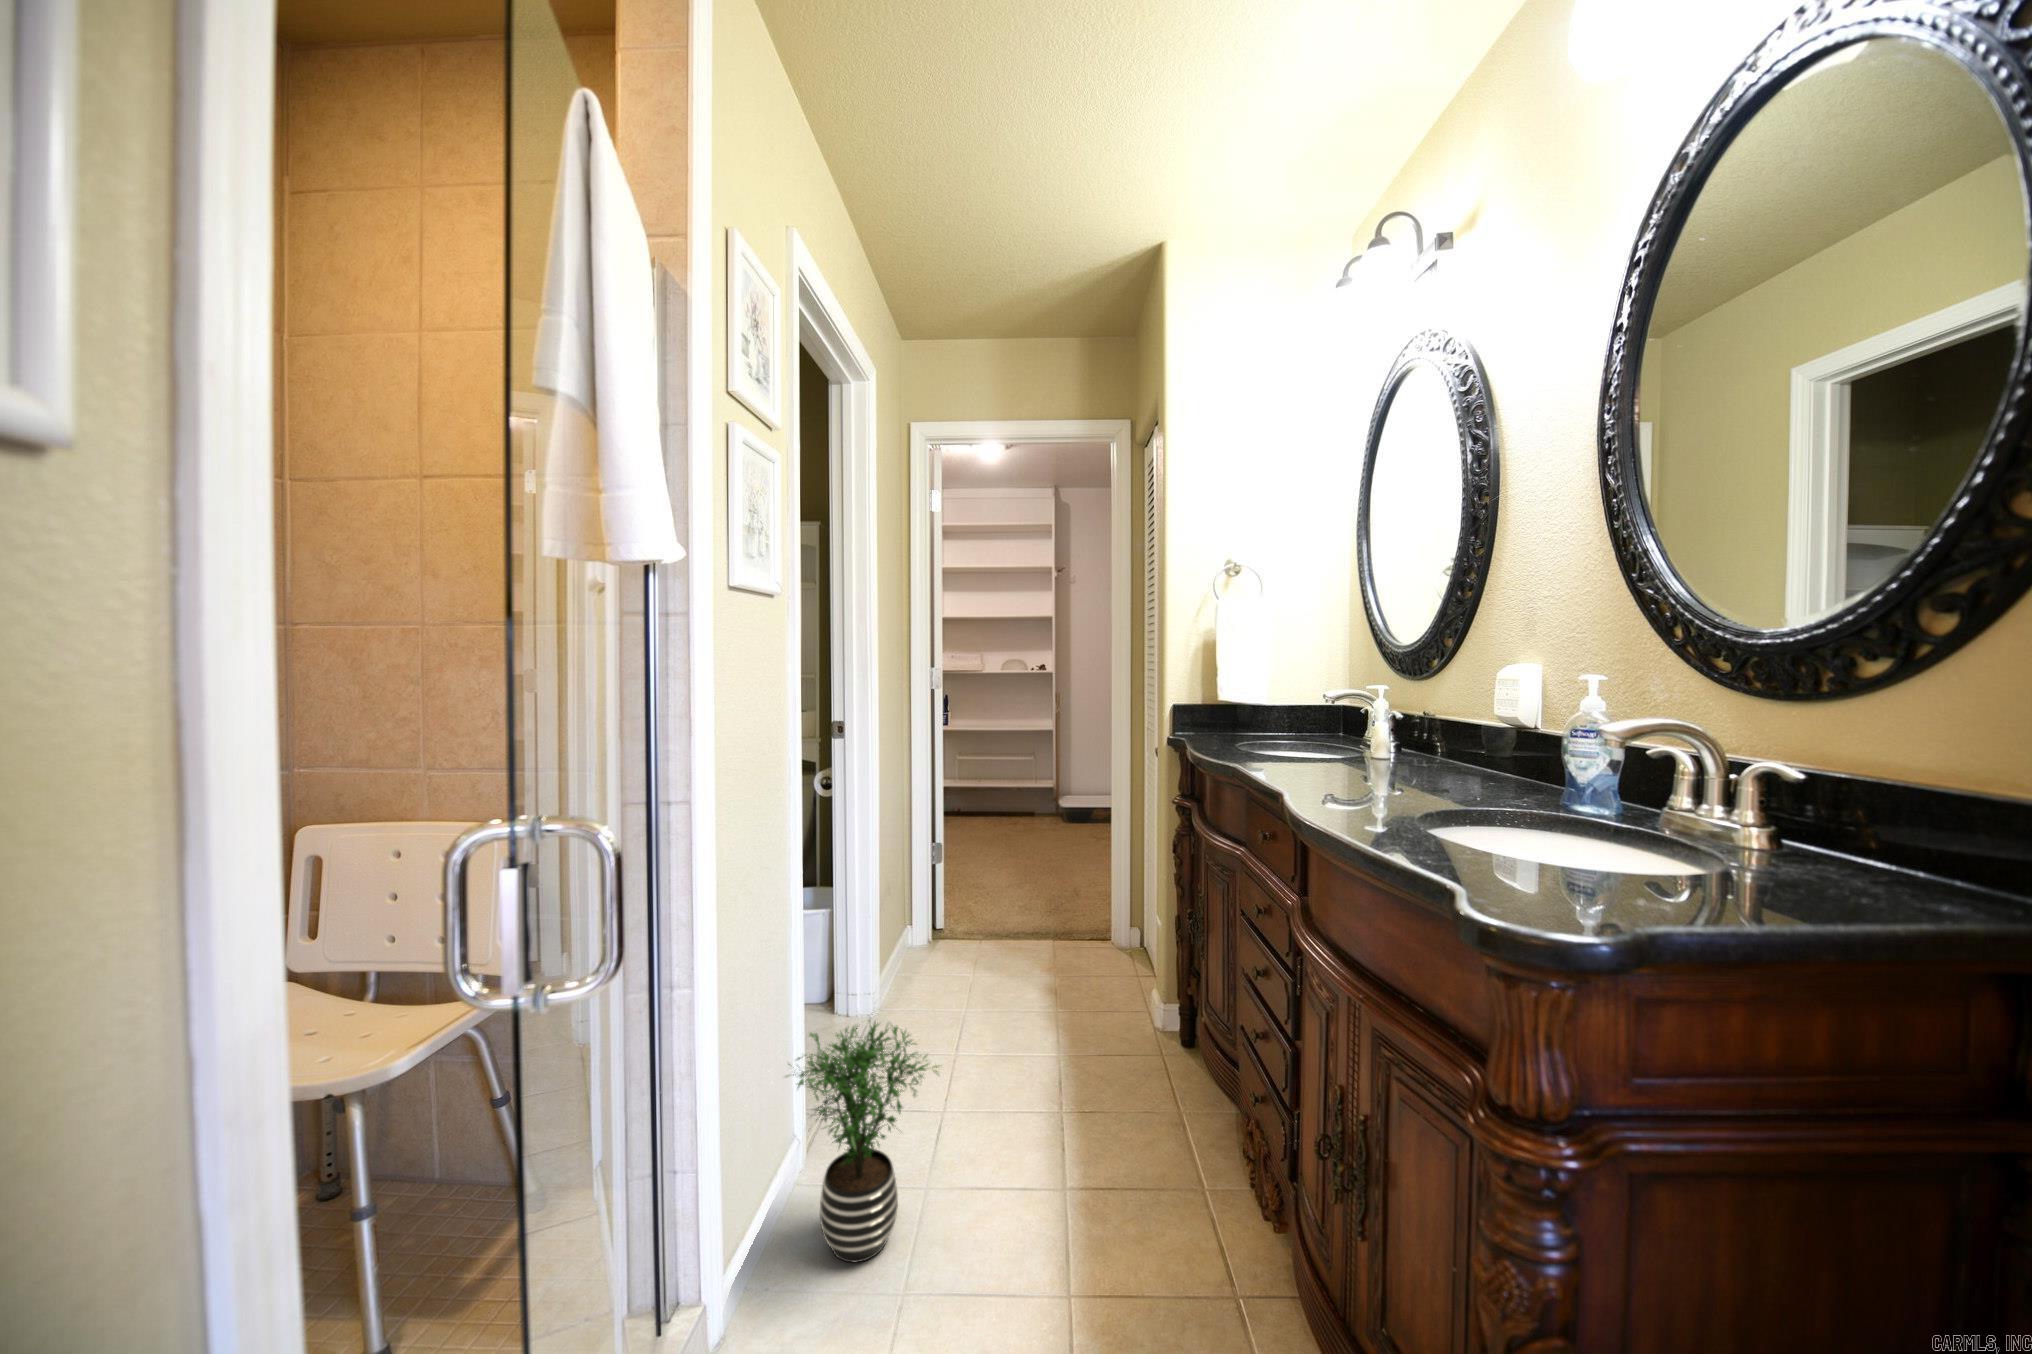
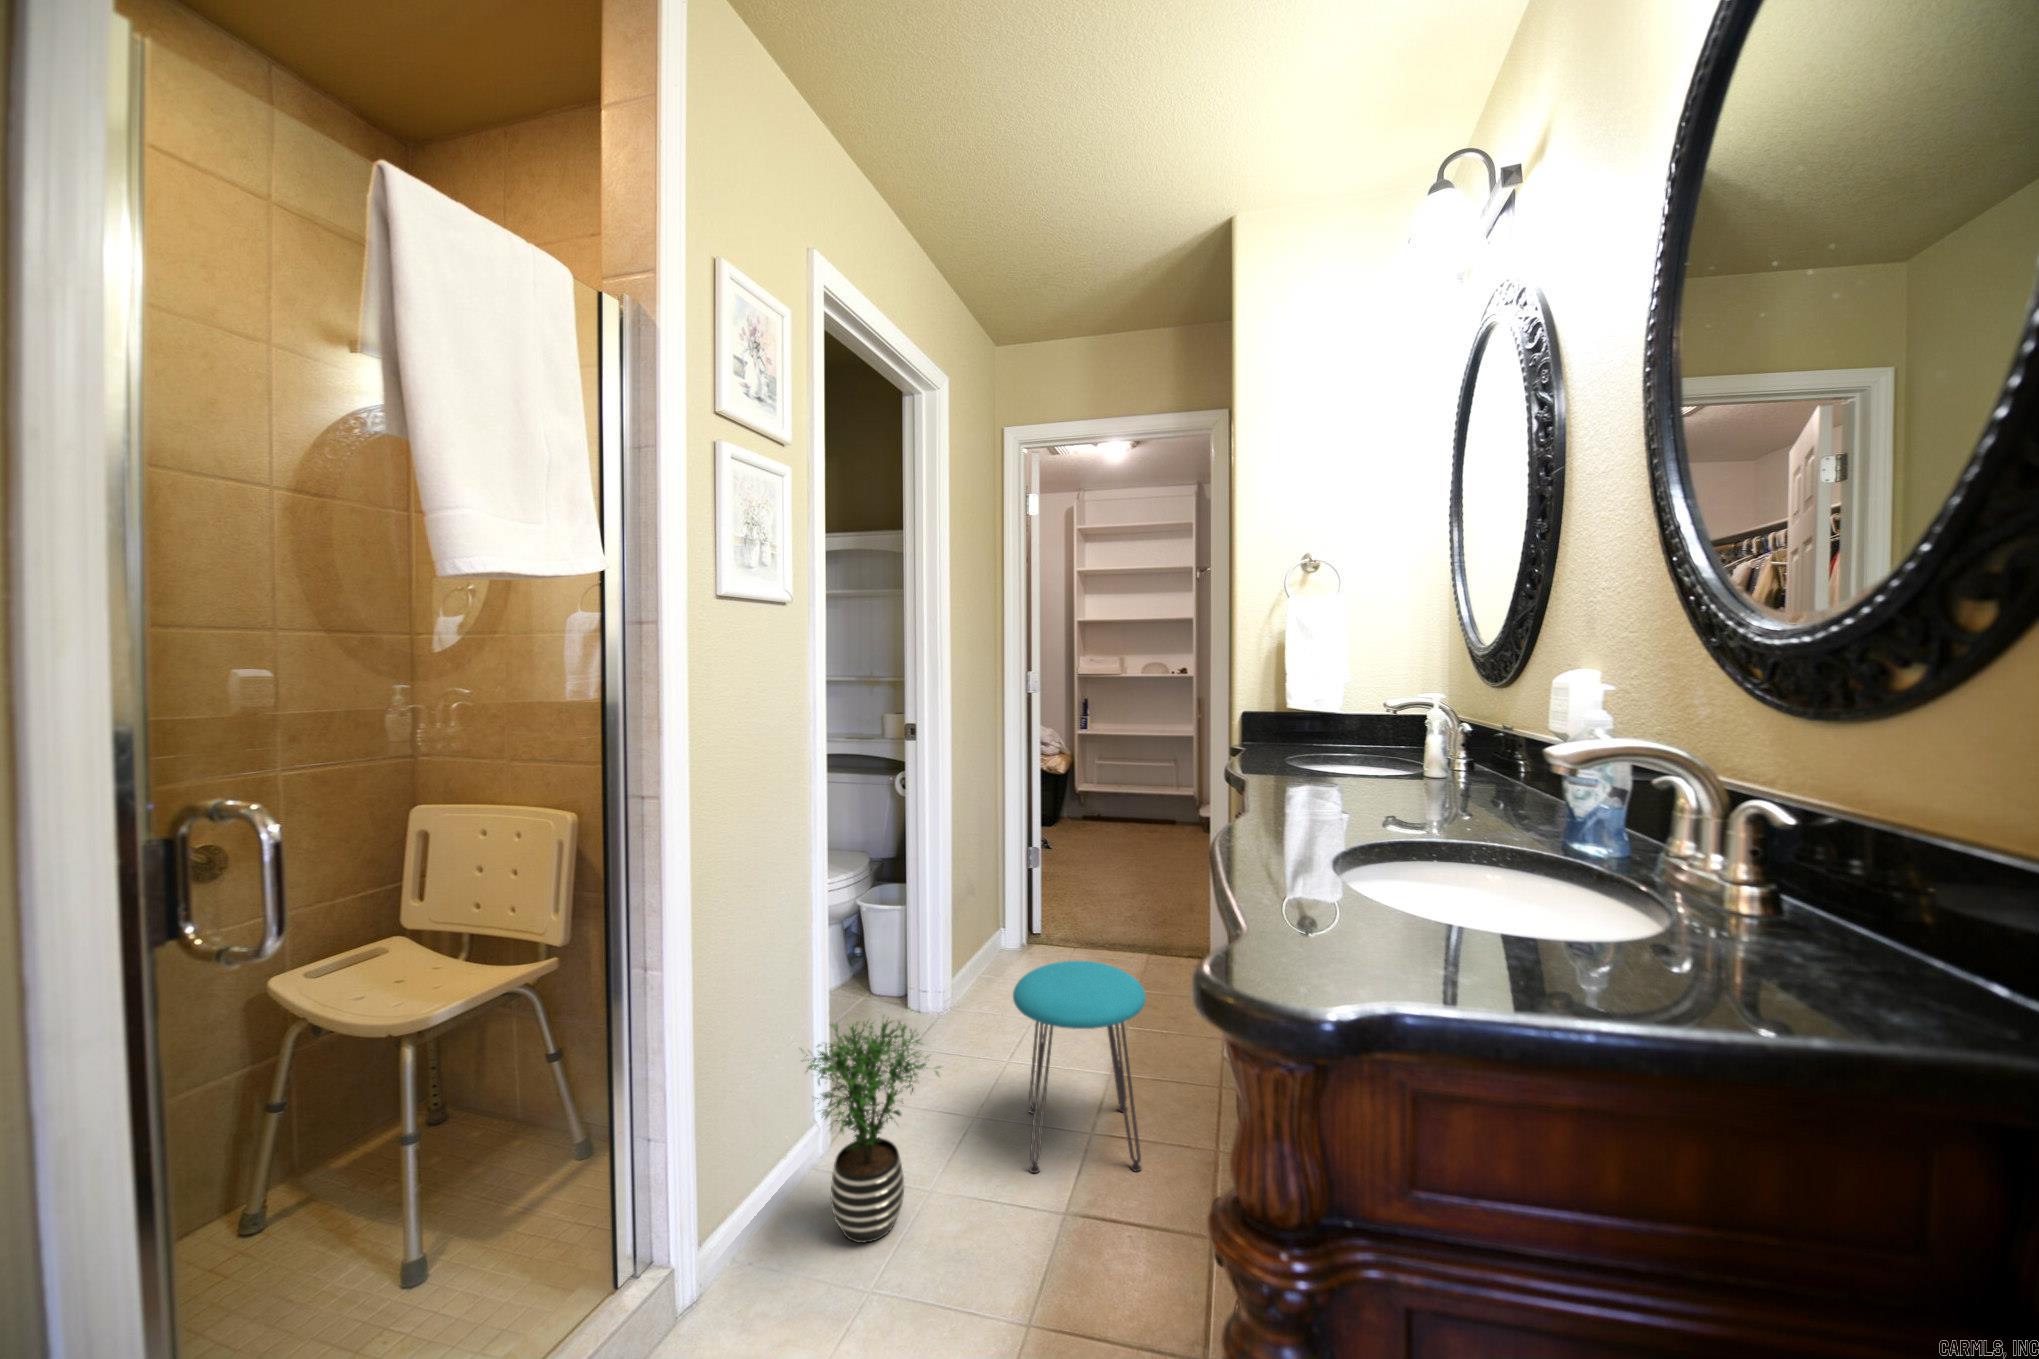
stool: none [982,946,1113,1162] -> present [1013,961,1146,1173]

